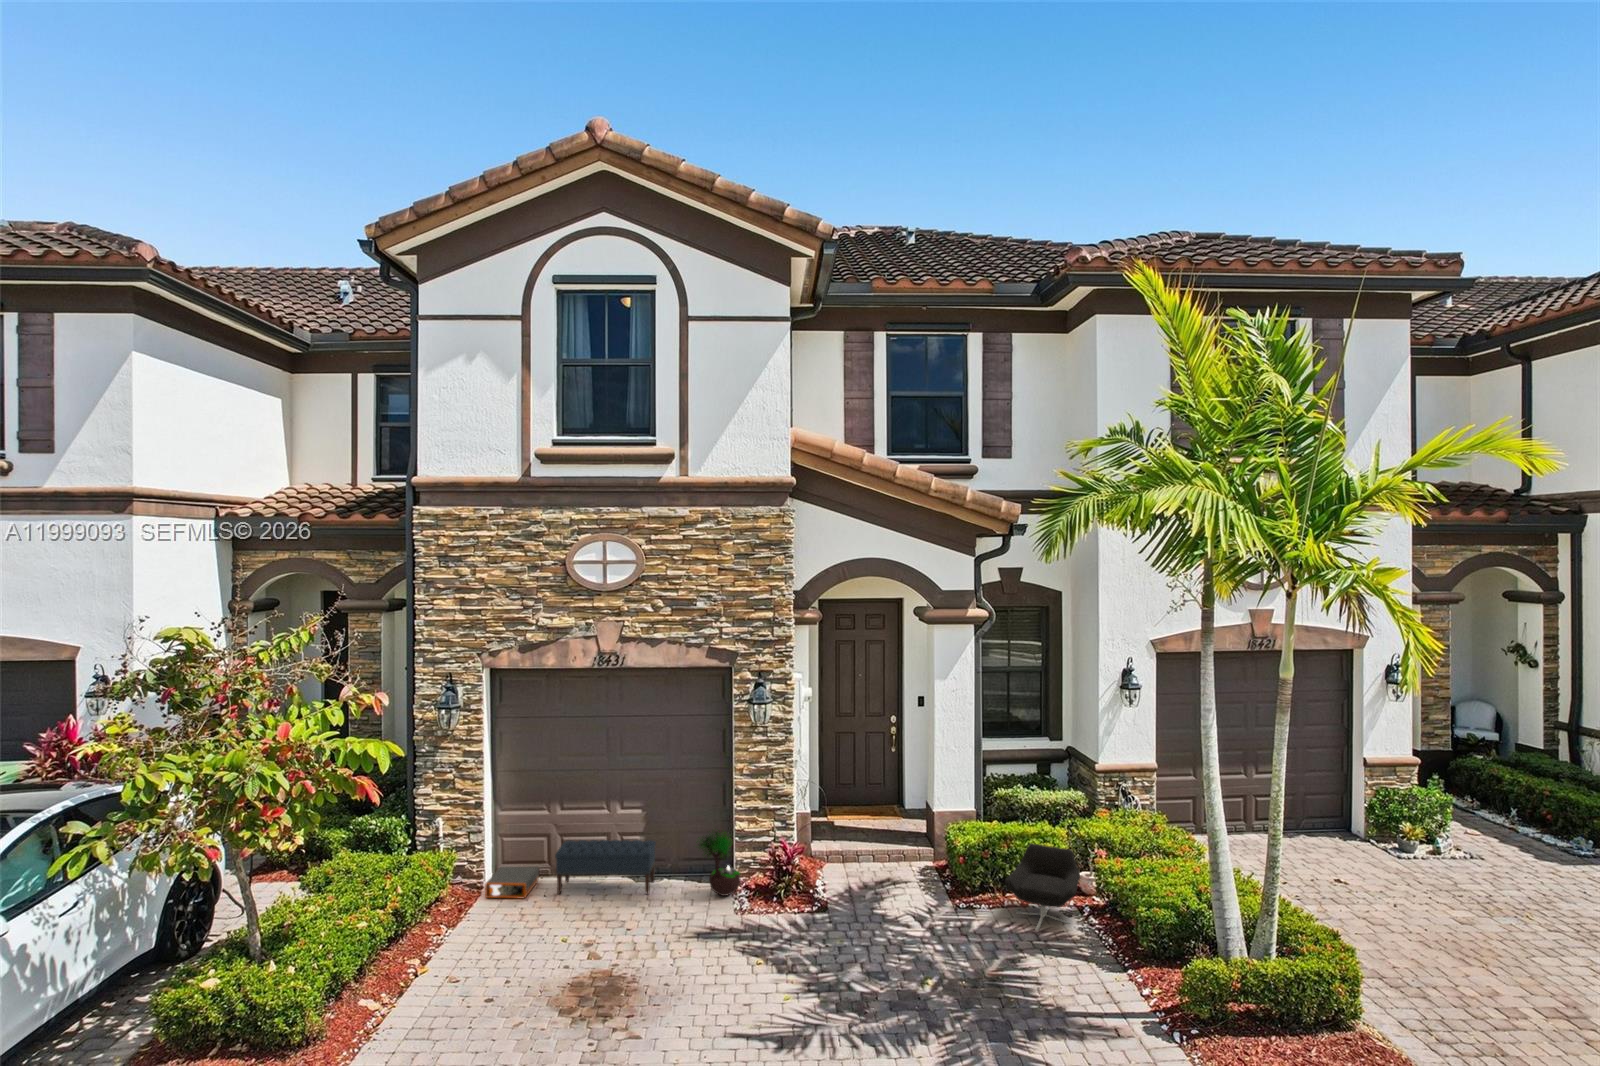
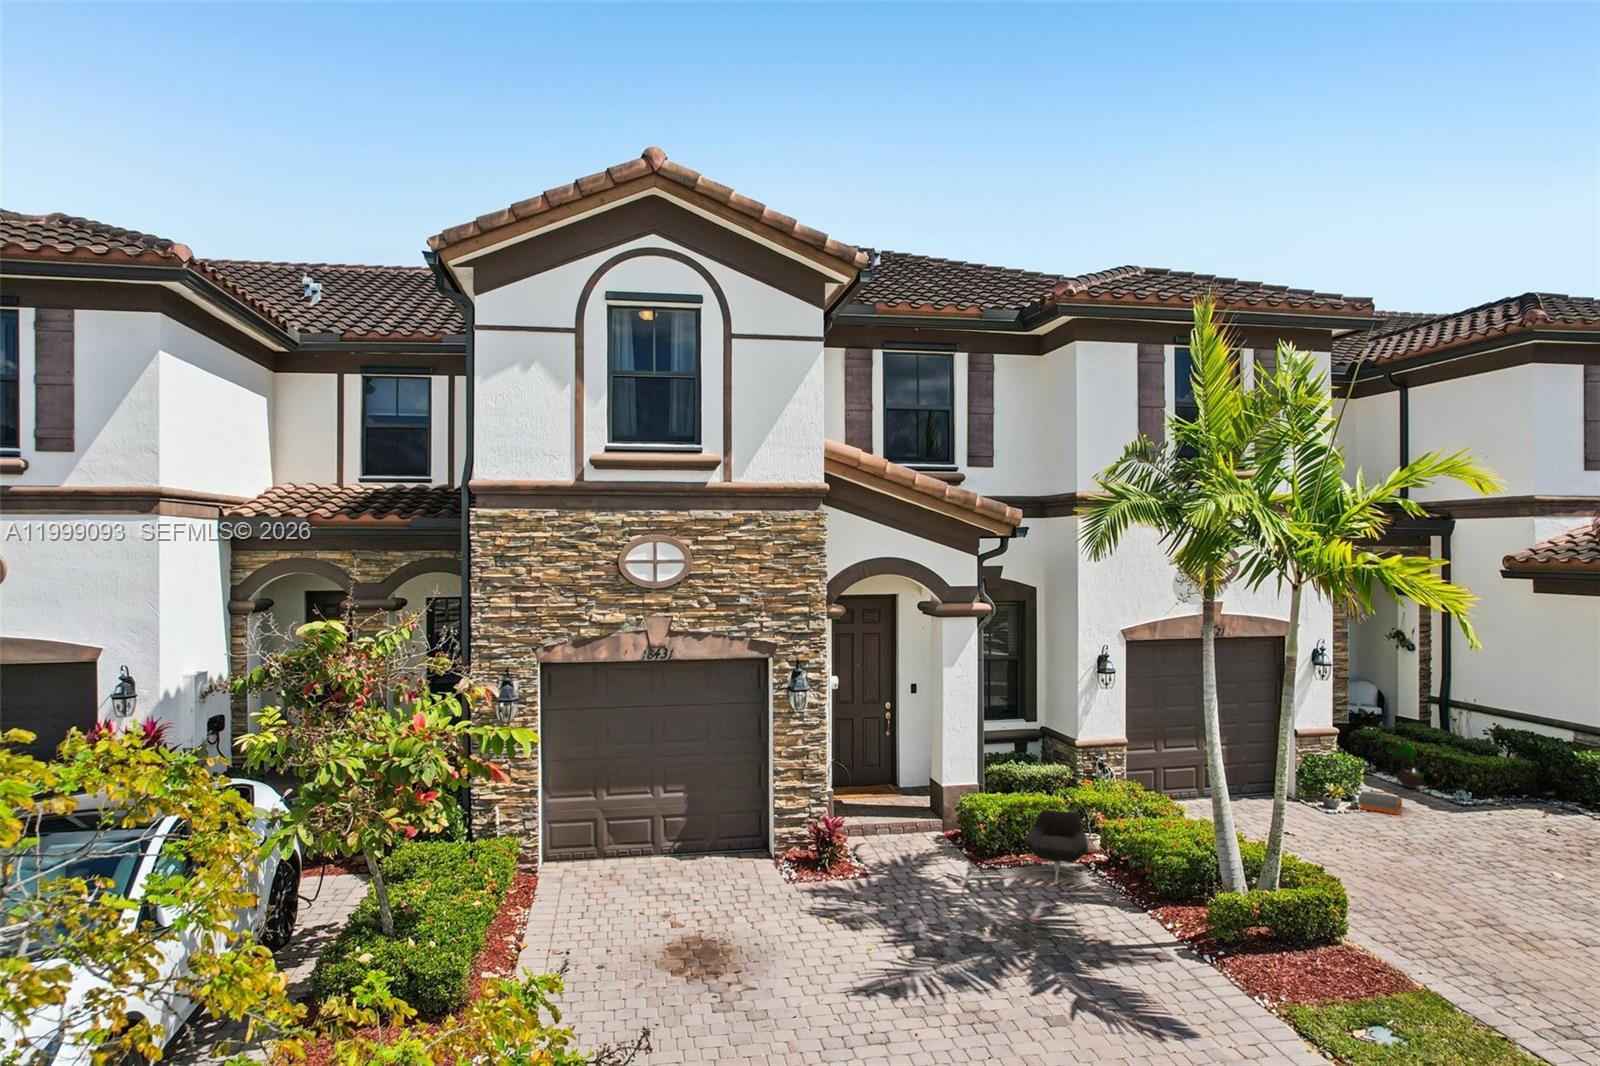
potted tree: present [696,832,740,896] -> present [1389,741,1424,788]
bench: present [555,840,656,895] -> none [610,821,700,876]
storage box: present [485,867,539,899] -> present [1358,792,1402,815]

